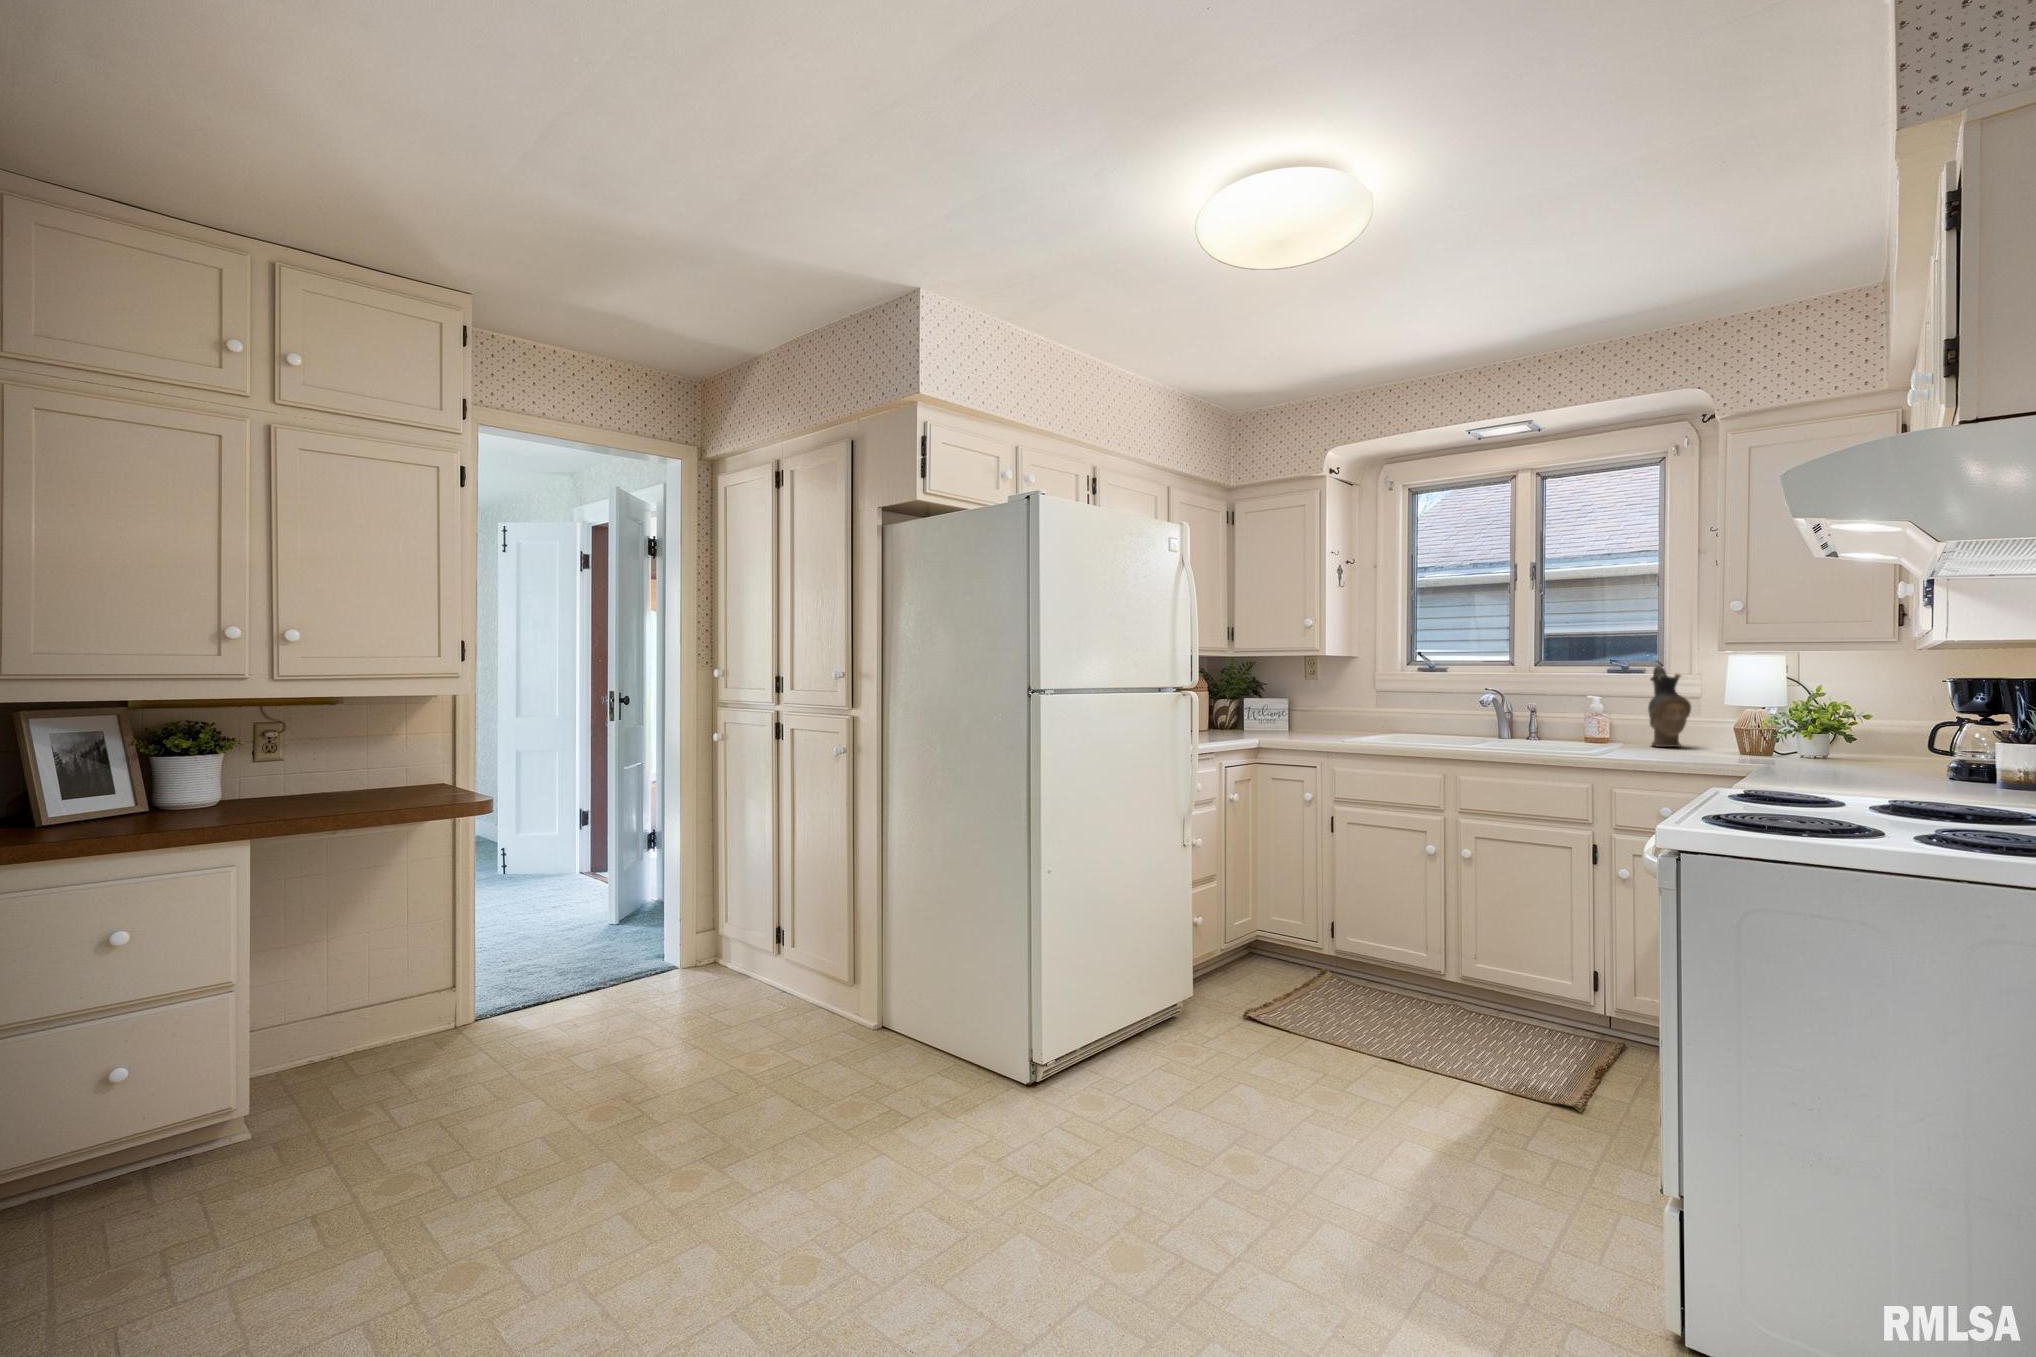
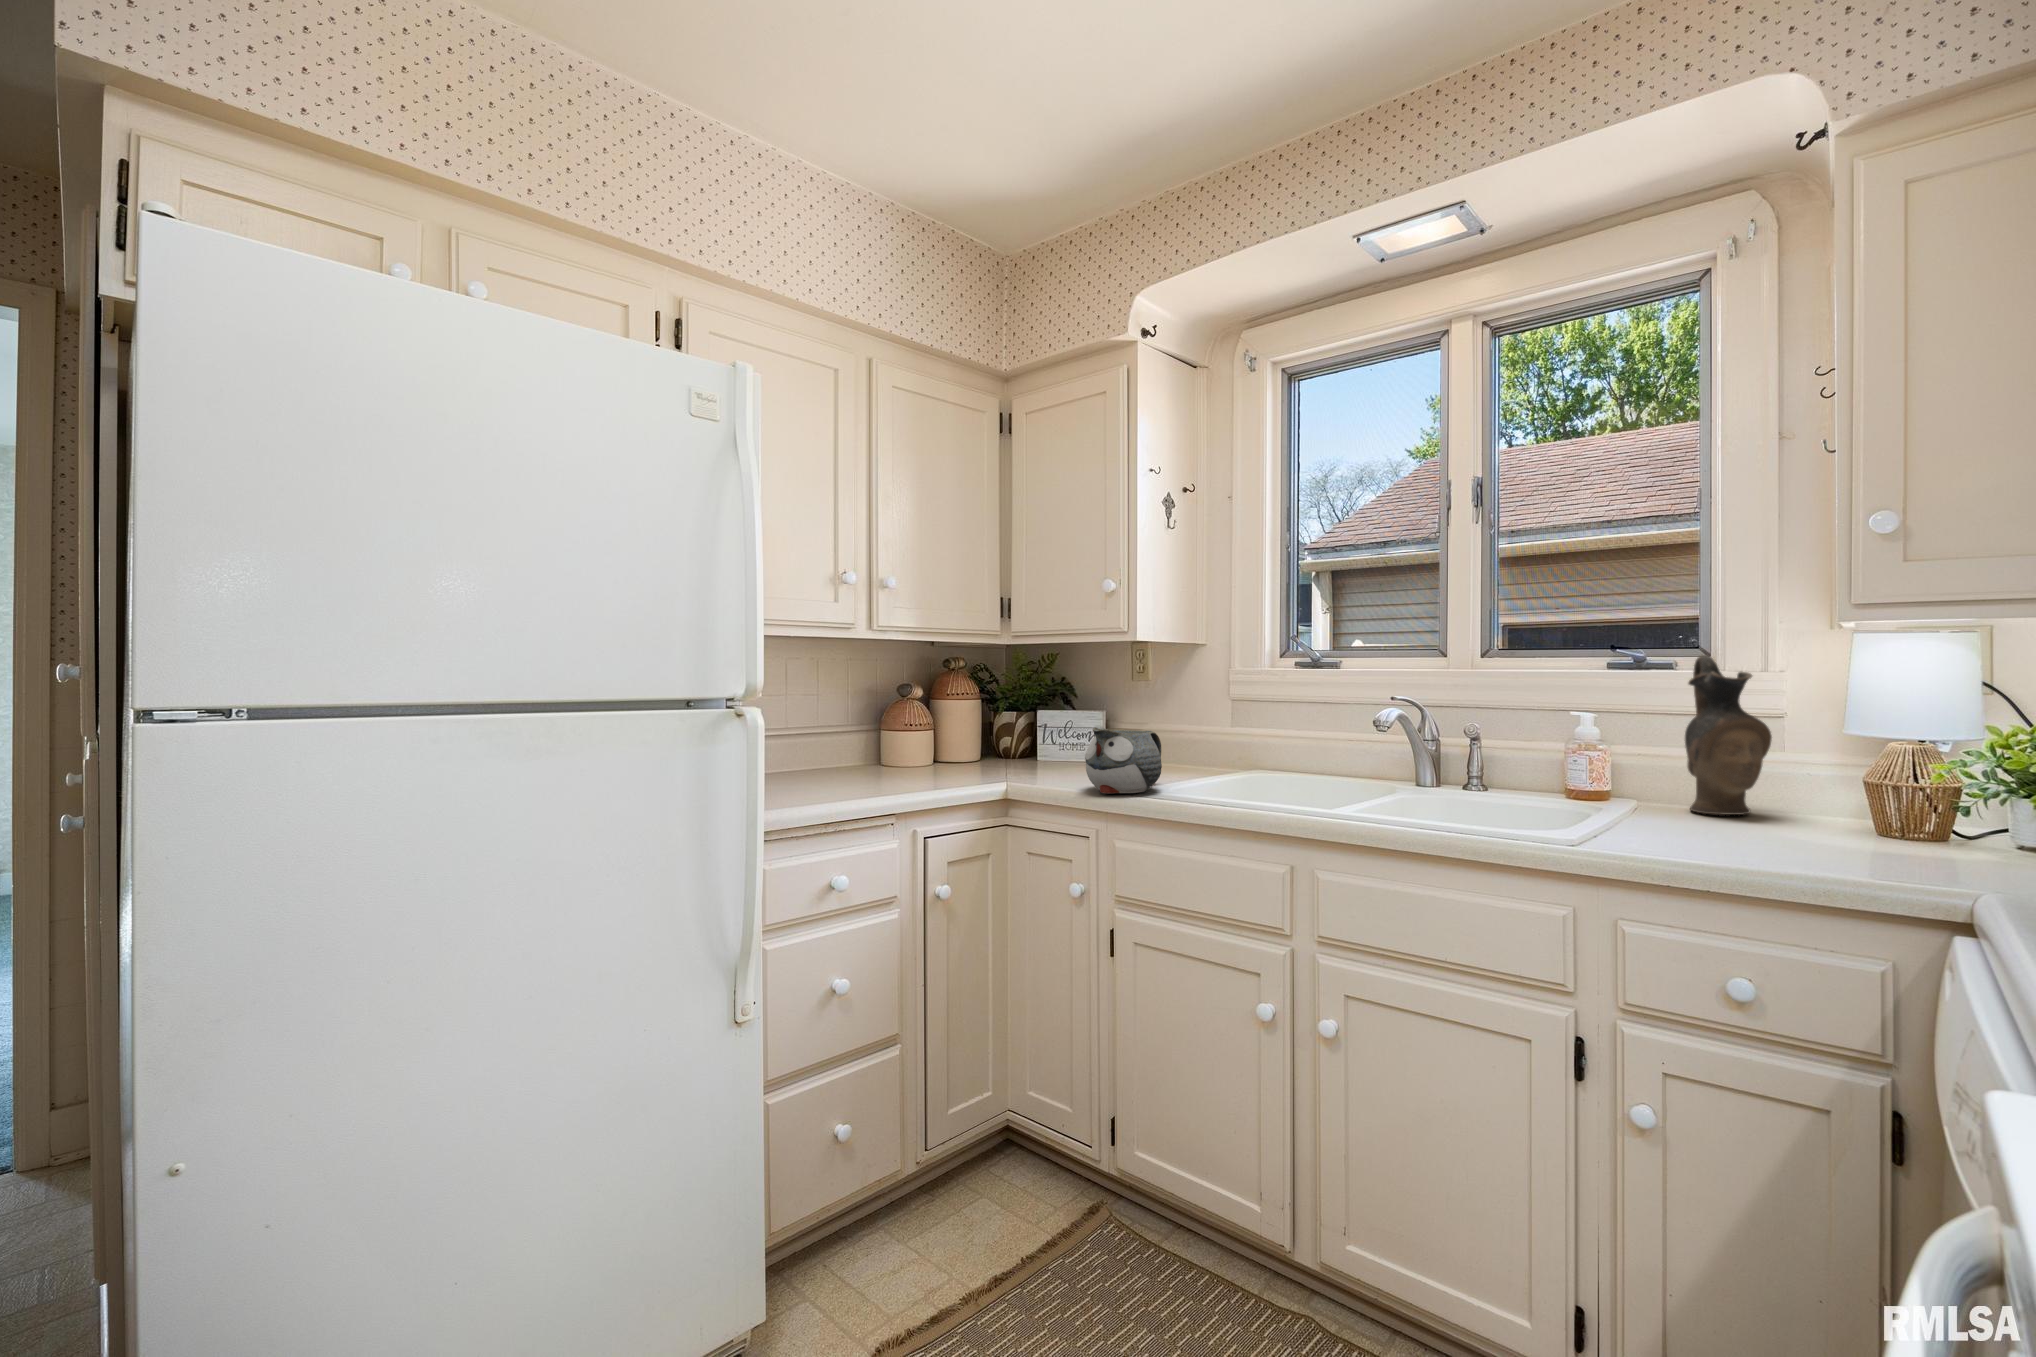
teapot: none [1310,705,1357,742] -> present [1085,728,1162,793]

